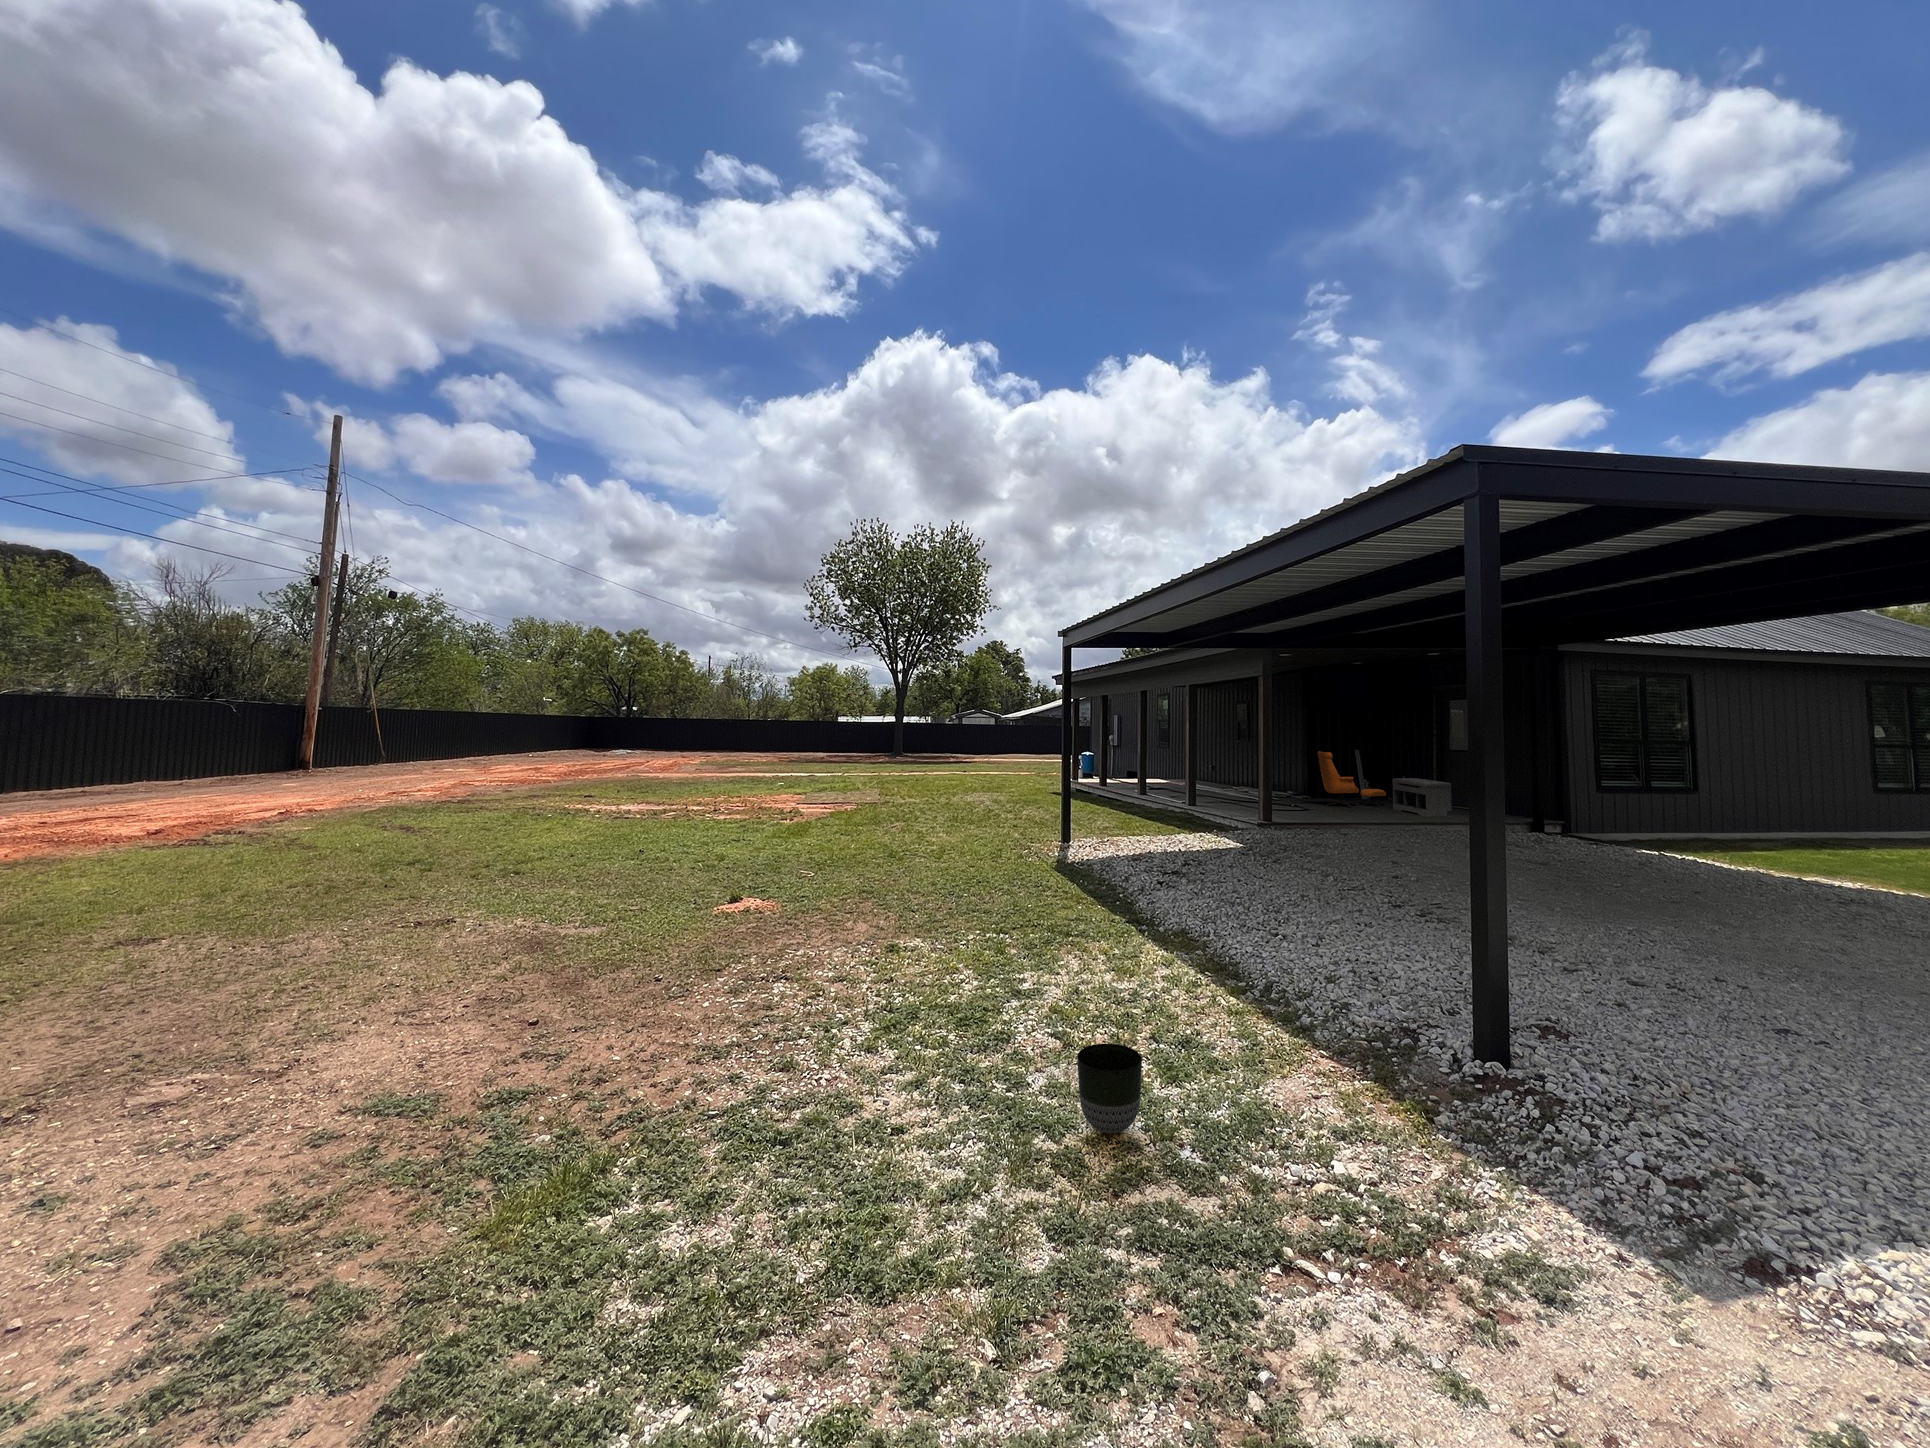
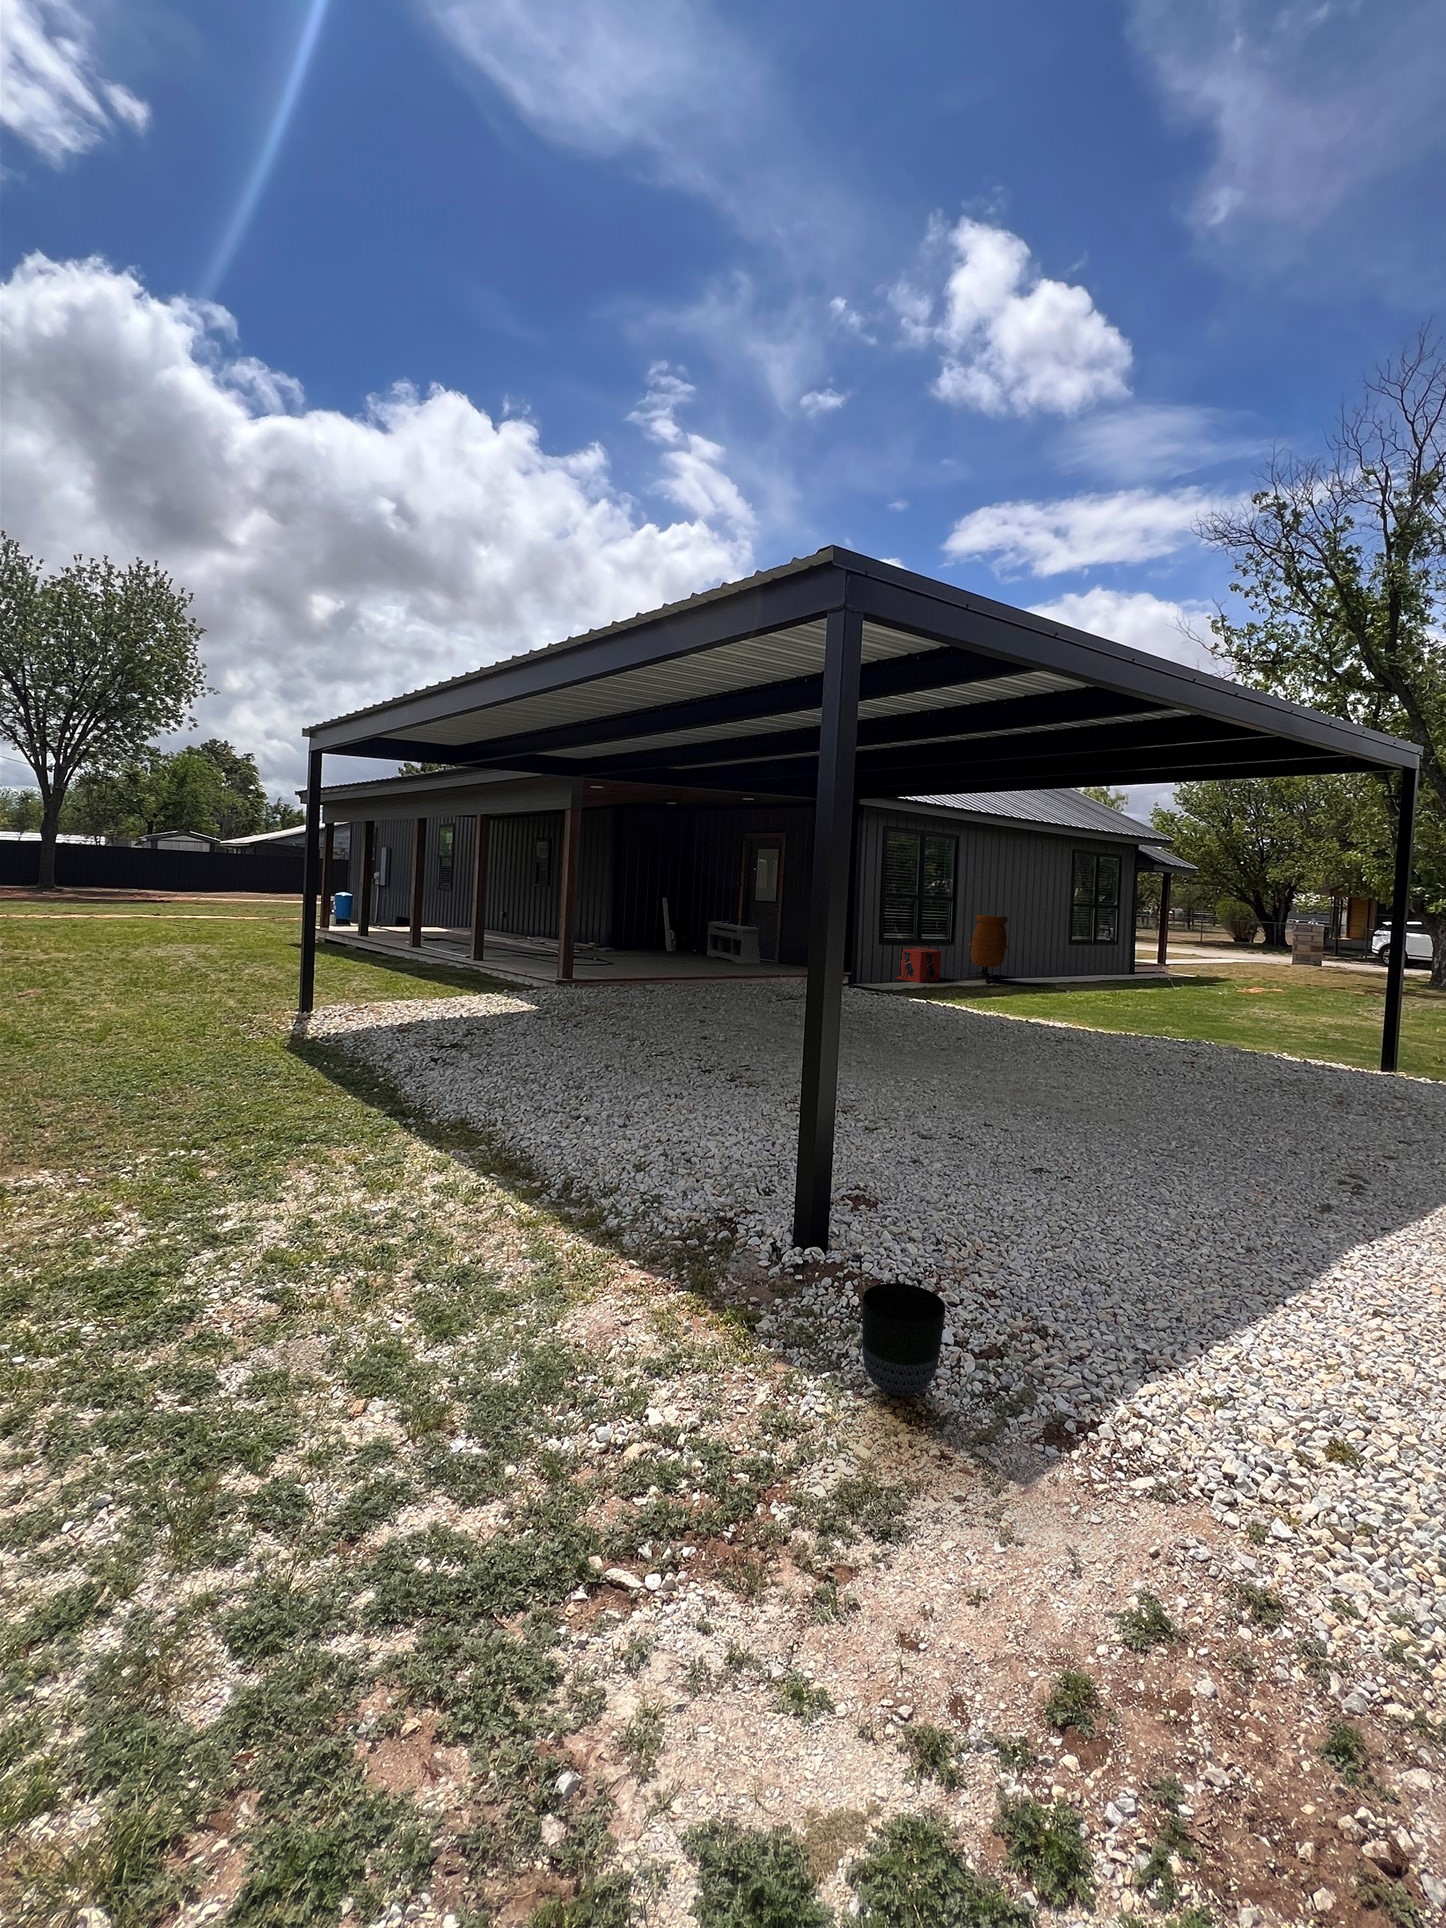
lounge chair: present [1317,751,1386,808] -> present [964,915,1008,984]
storage box: none [1601,801,1656,837] -> present [896,947,941,983]
planter: present [1077,1044,1142,1134] -> present [862,1283,945,1396]

